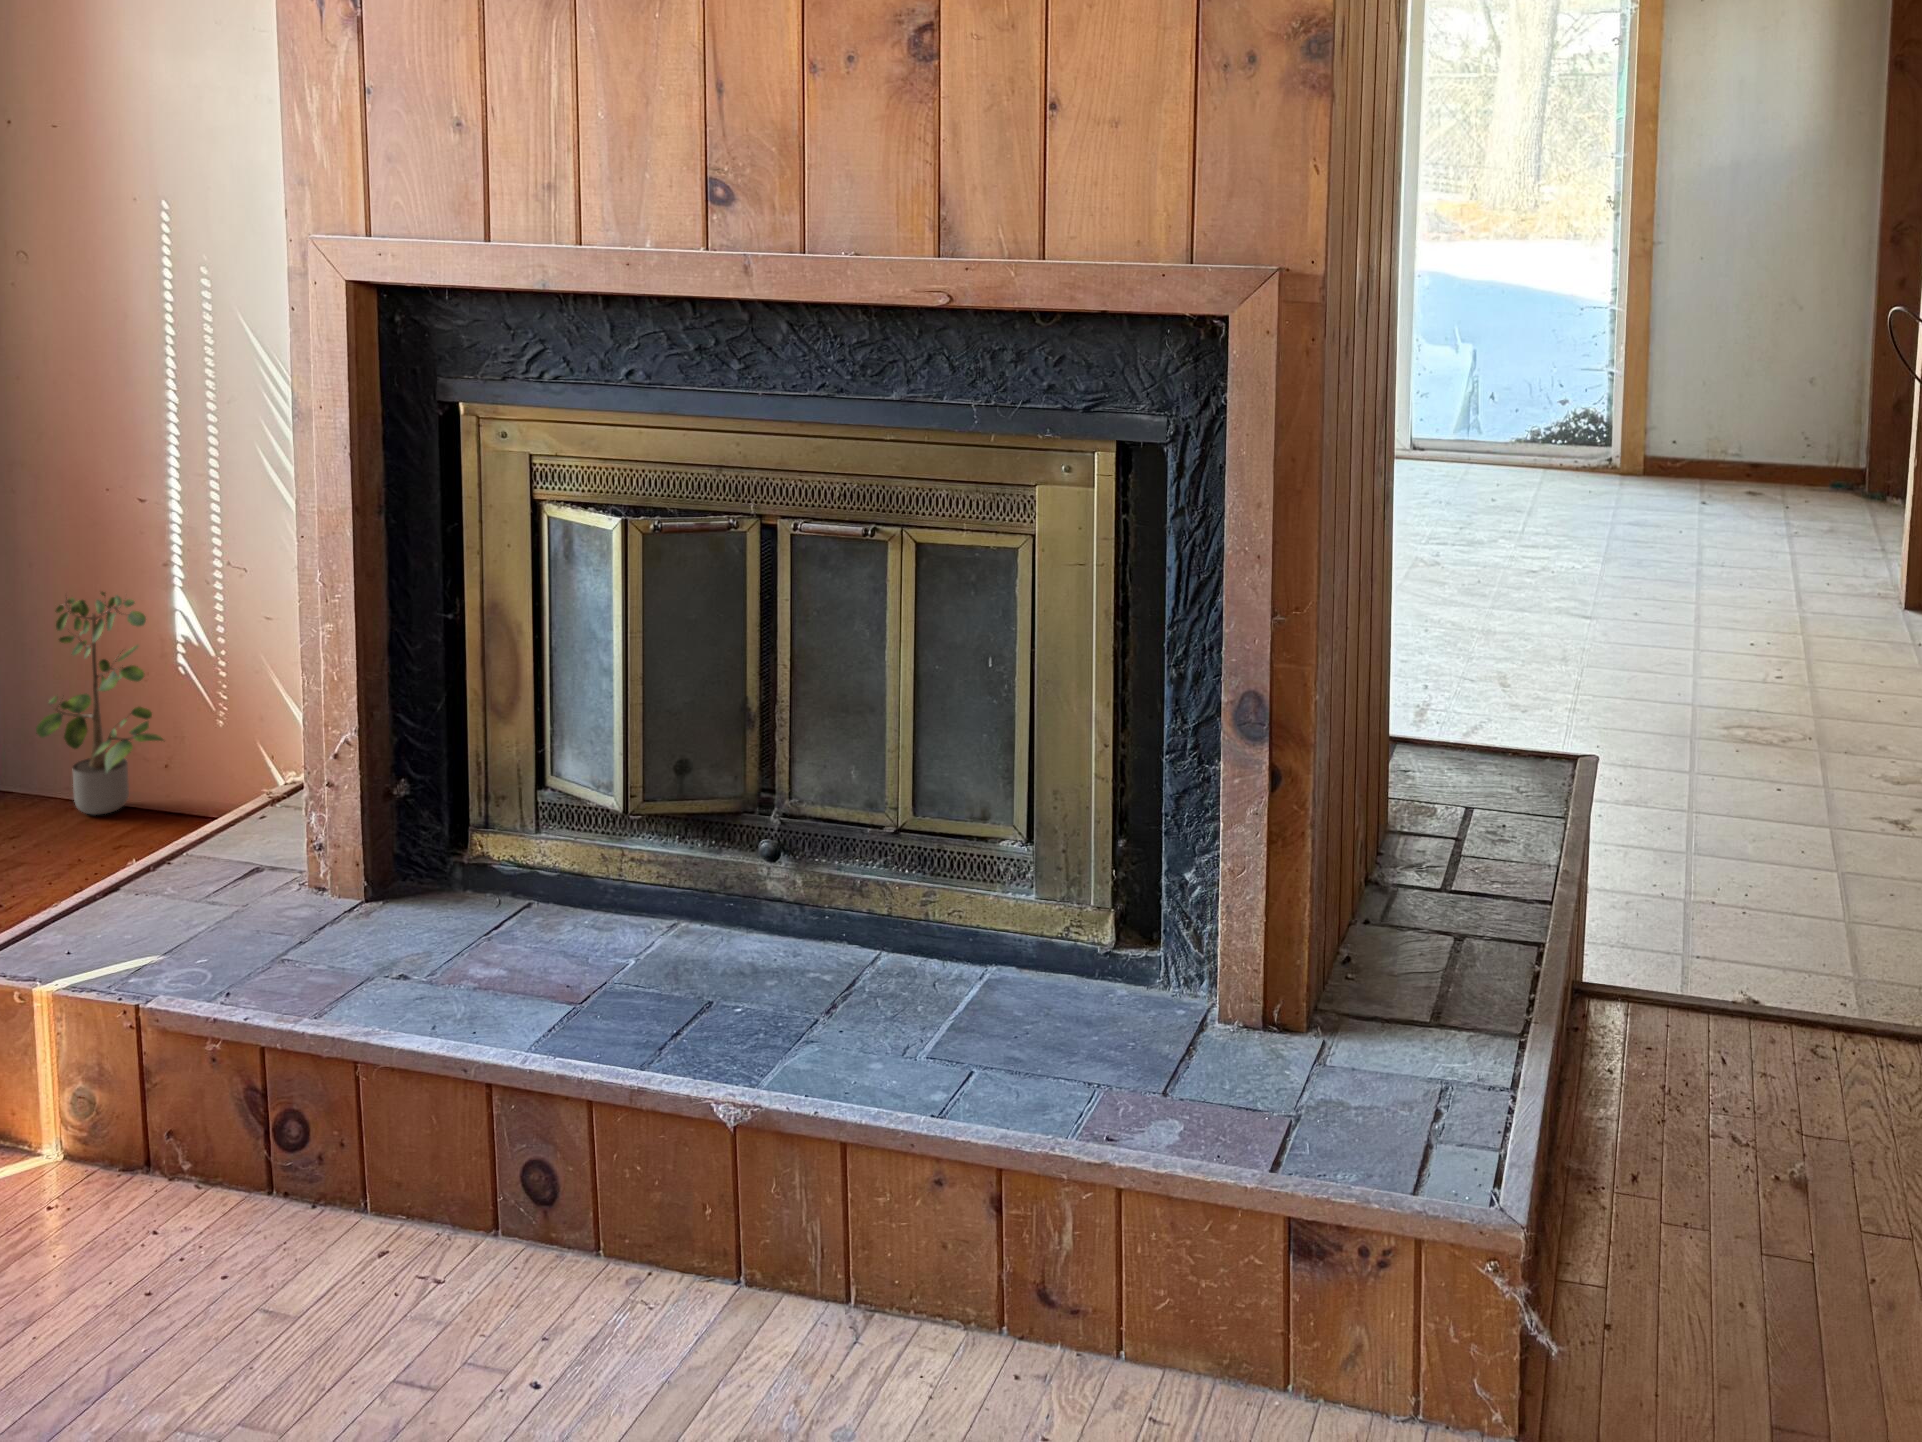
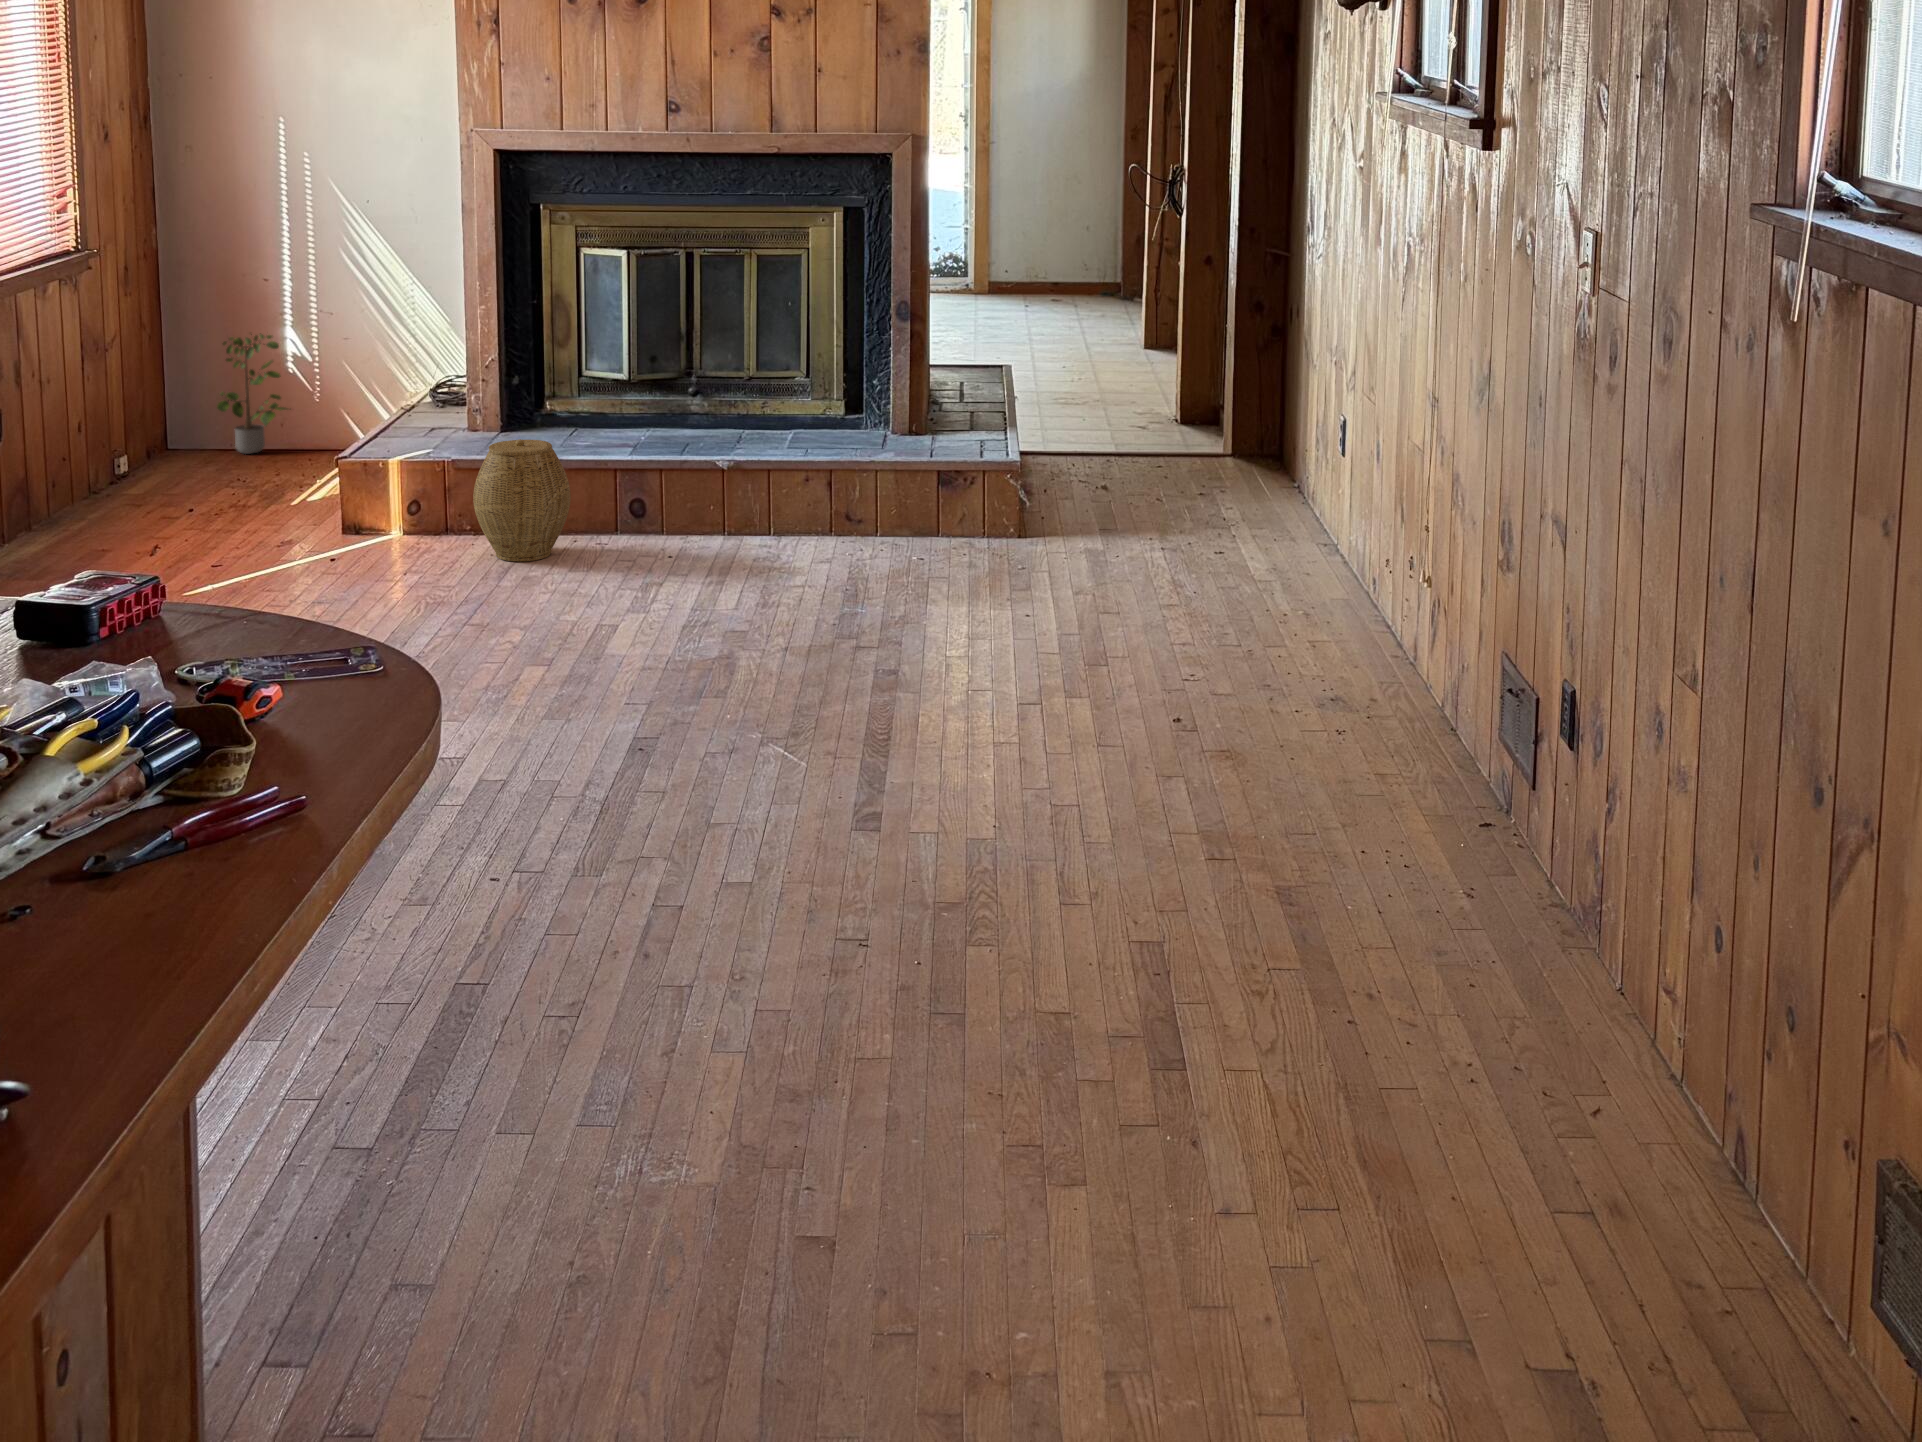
woven basket: none [68,1011,322,1350] -> present [473,439,571,562]

